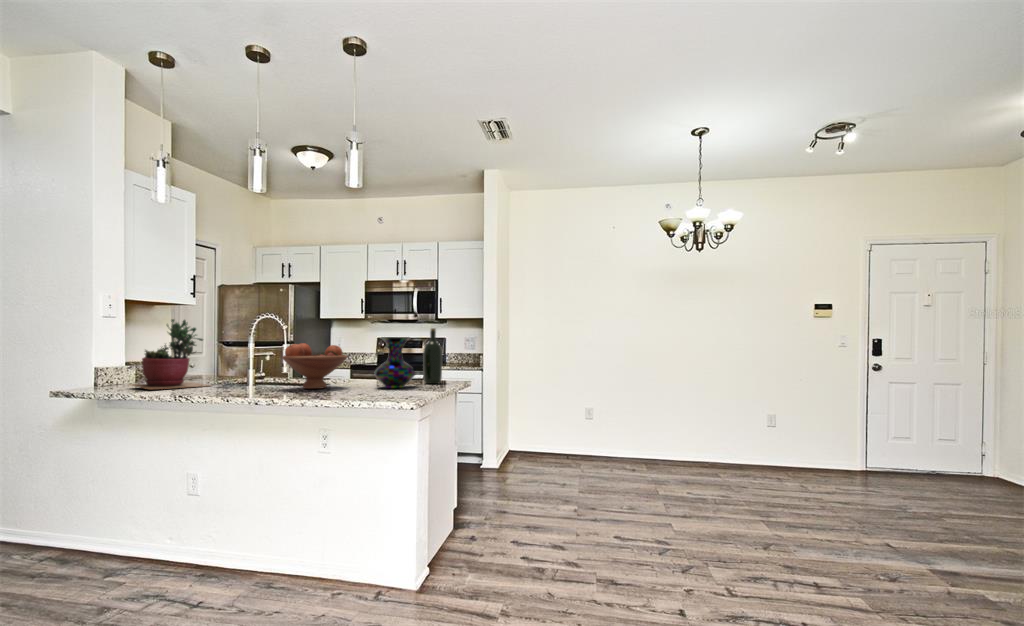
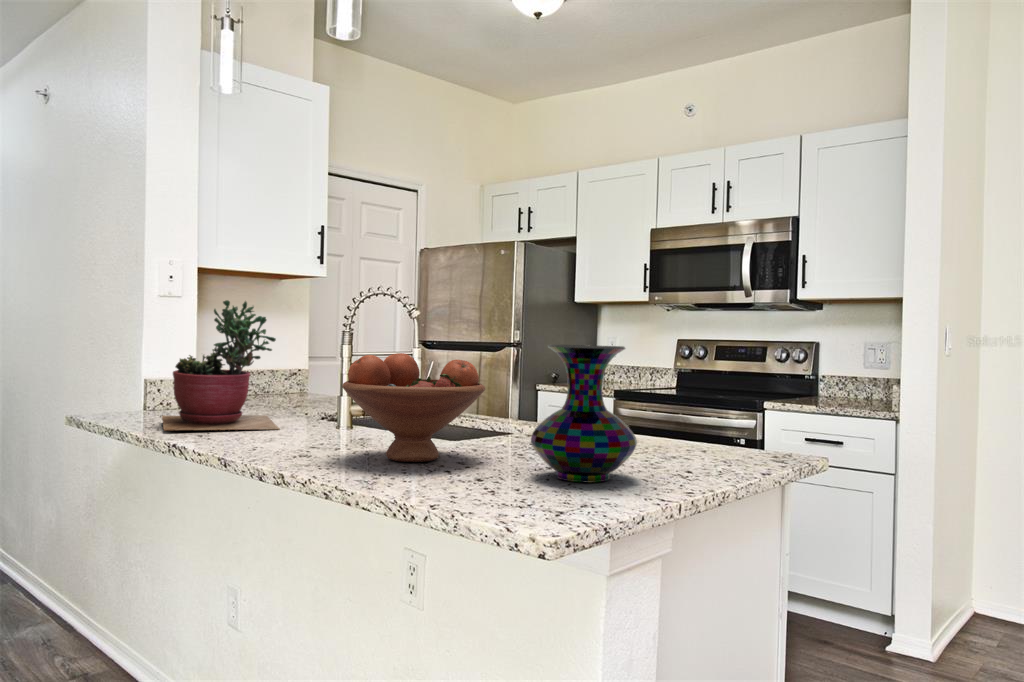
wine bottle: present [423,328,442,384] -> none [676,323,729,474]

